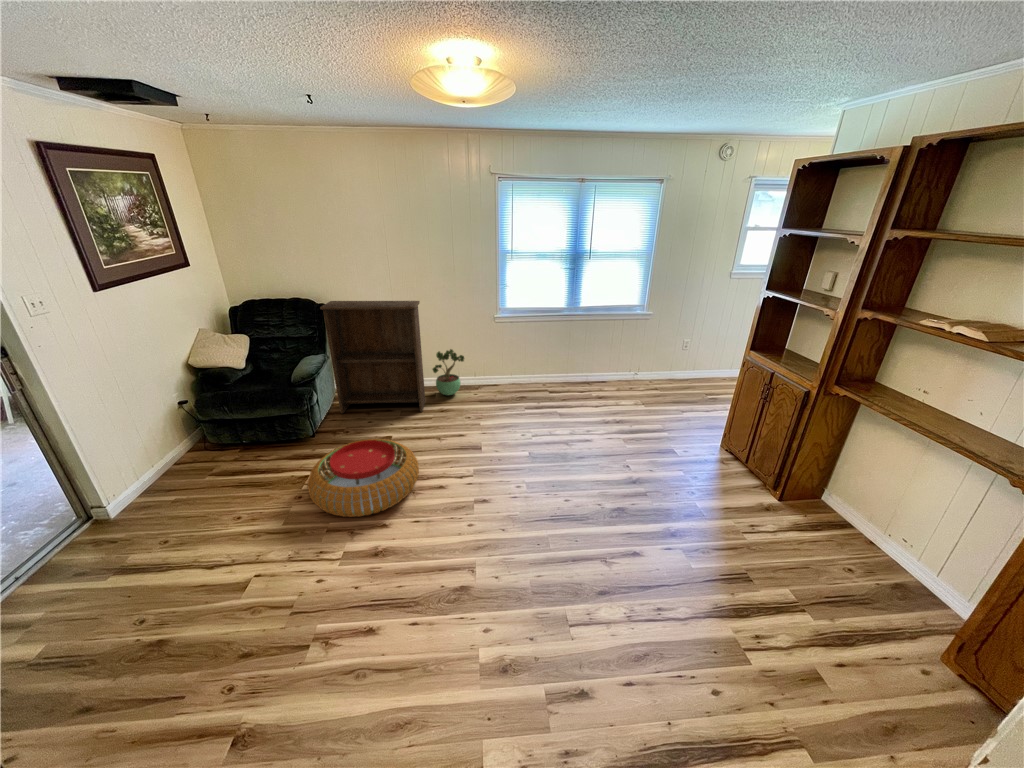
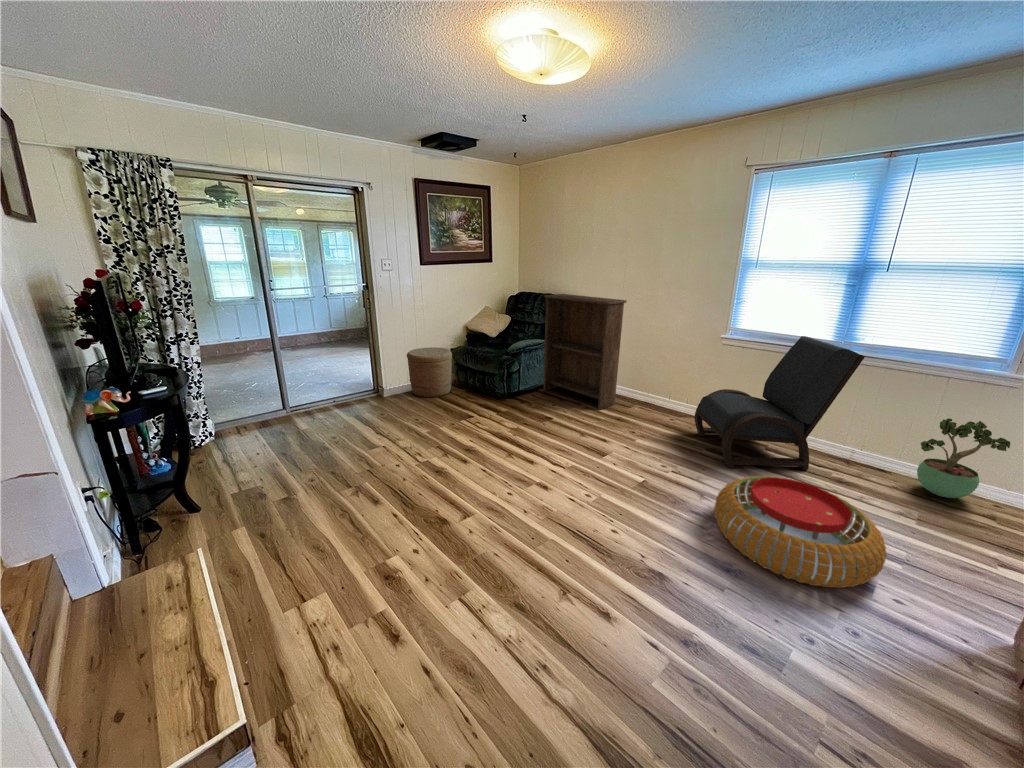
lounge chair: none [506,310,596,418] -> present [695,336,865,470]
potted plant: present [433,349,464,395] -> present [917,418,1010,498]
woven basket: none [126,409,224,494] -> present [407,347,452,398]
pouf: present [308,439,419,517] -> present [714,476,887,588]

